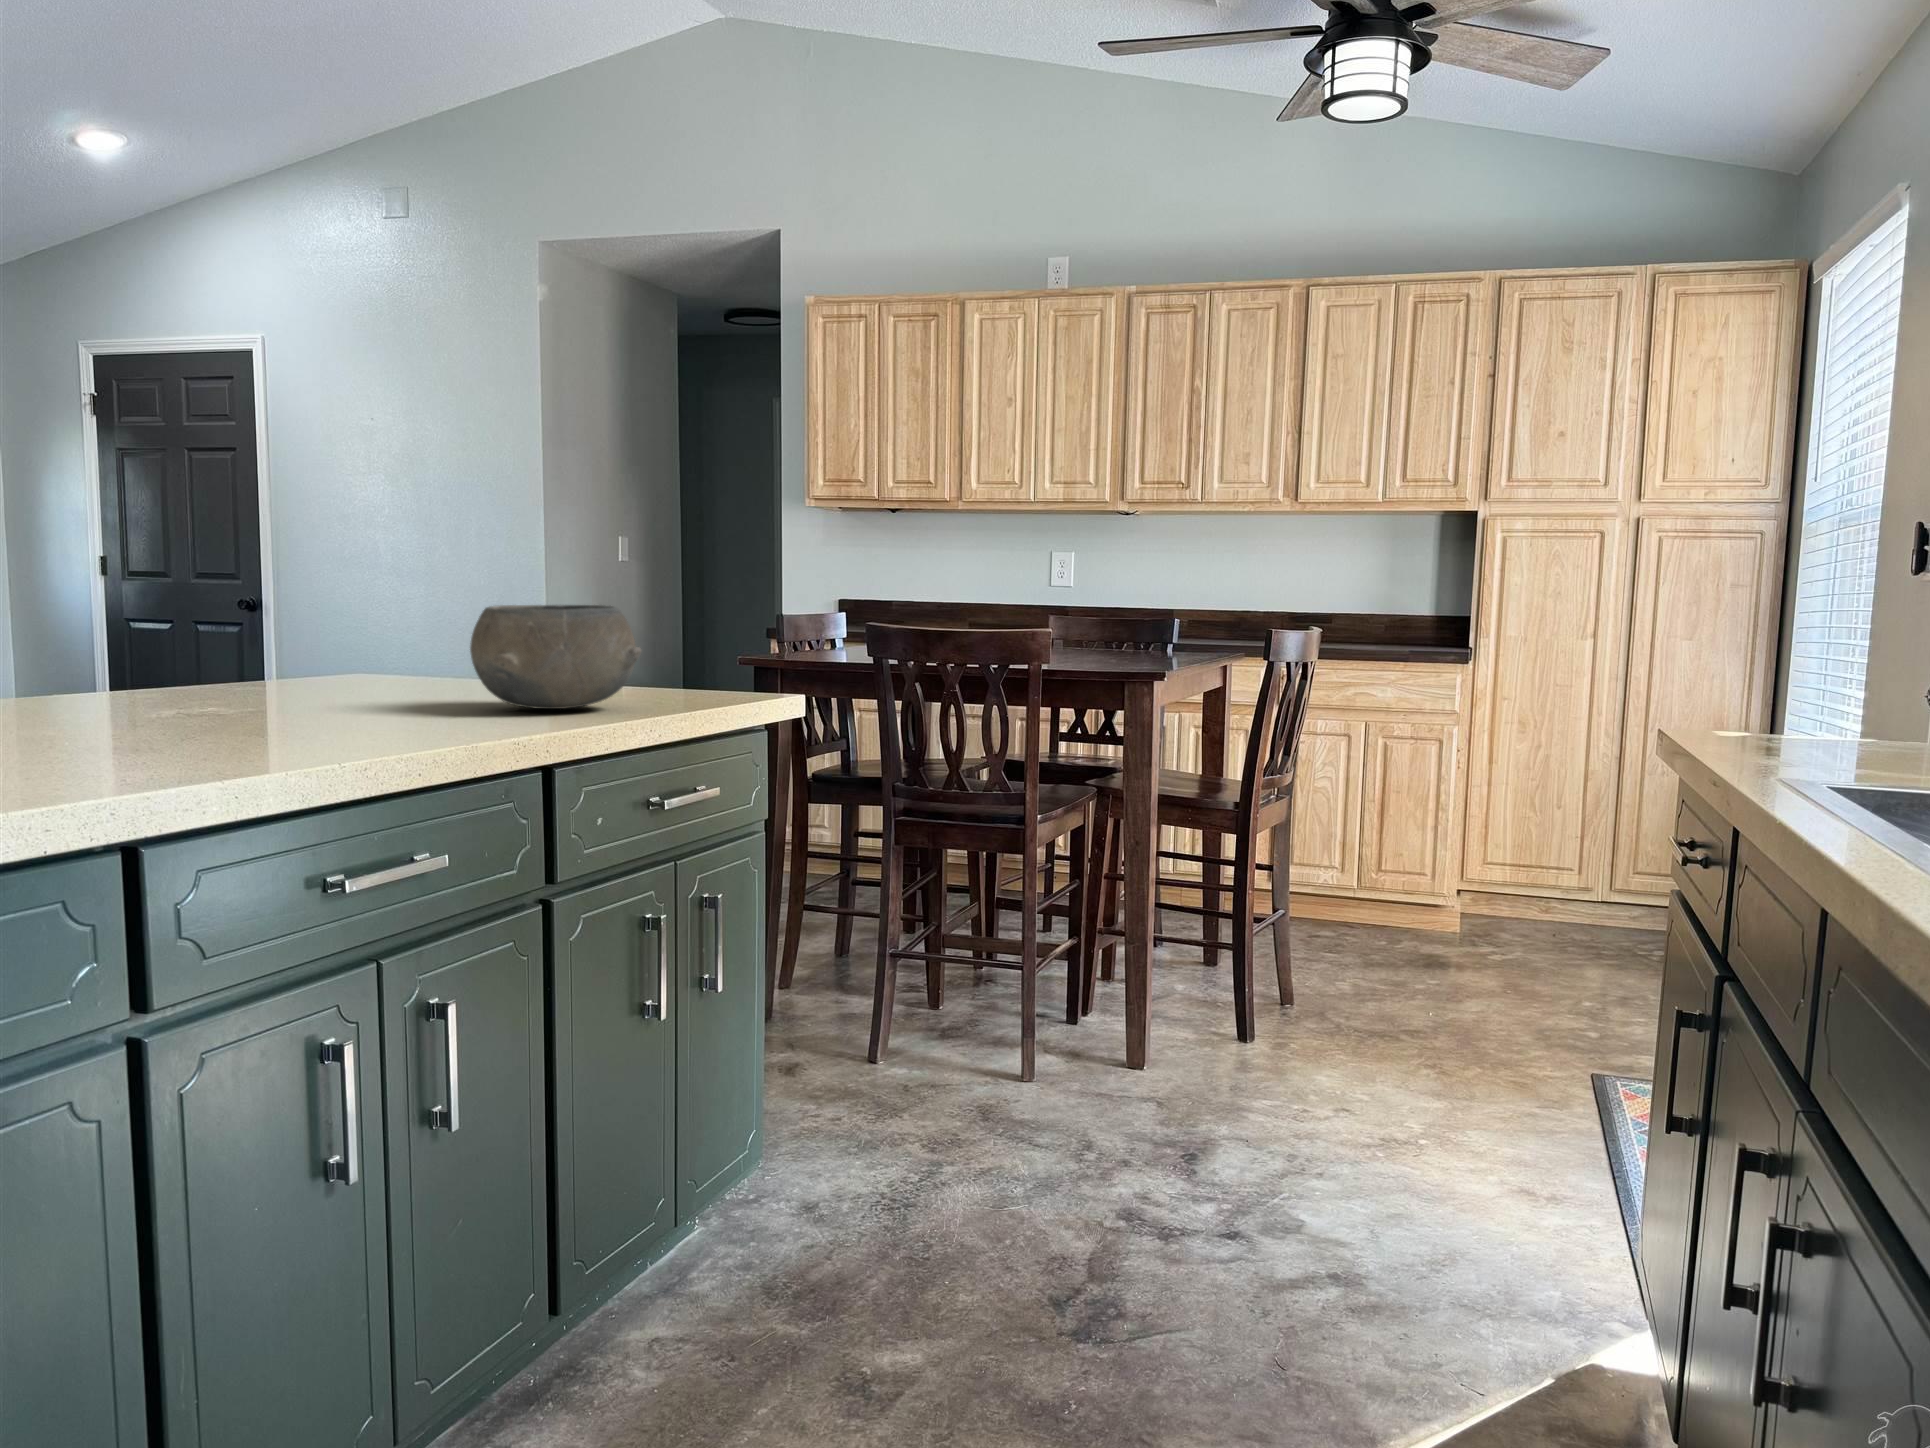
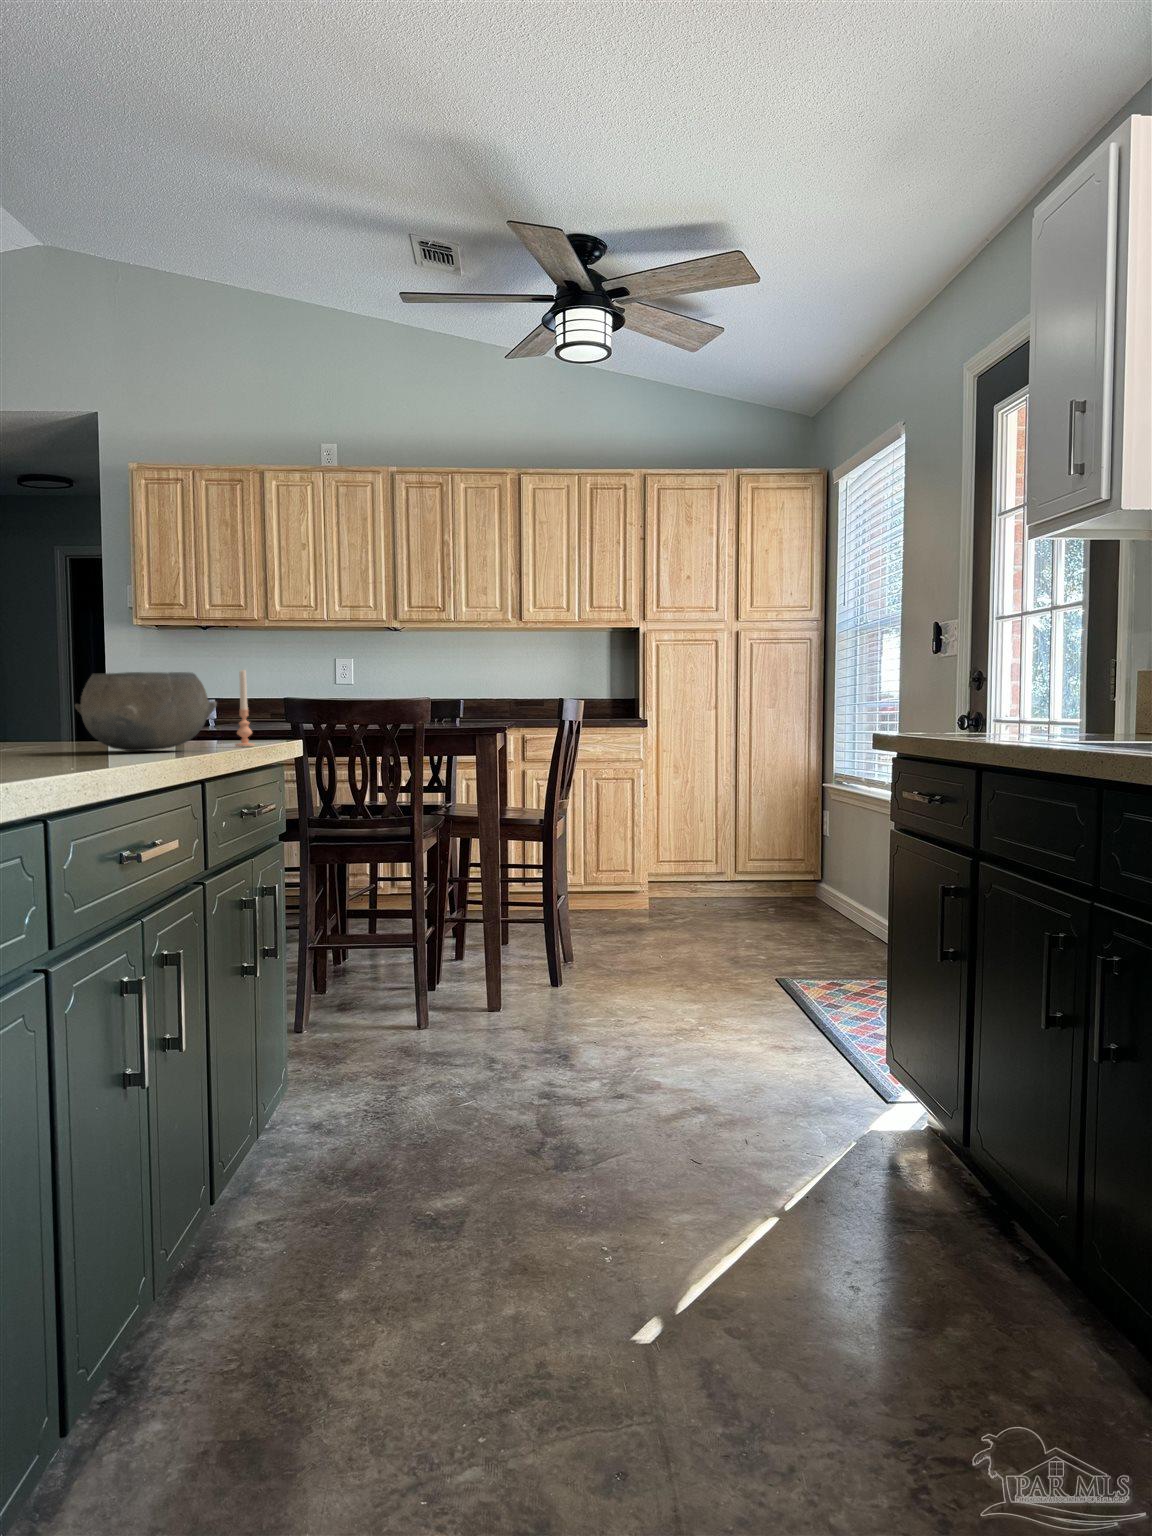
candle: none [702,597,728,702] -> present [235,670,254,746]

